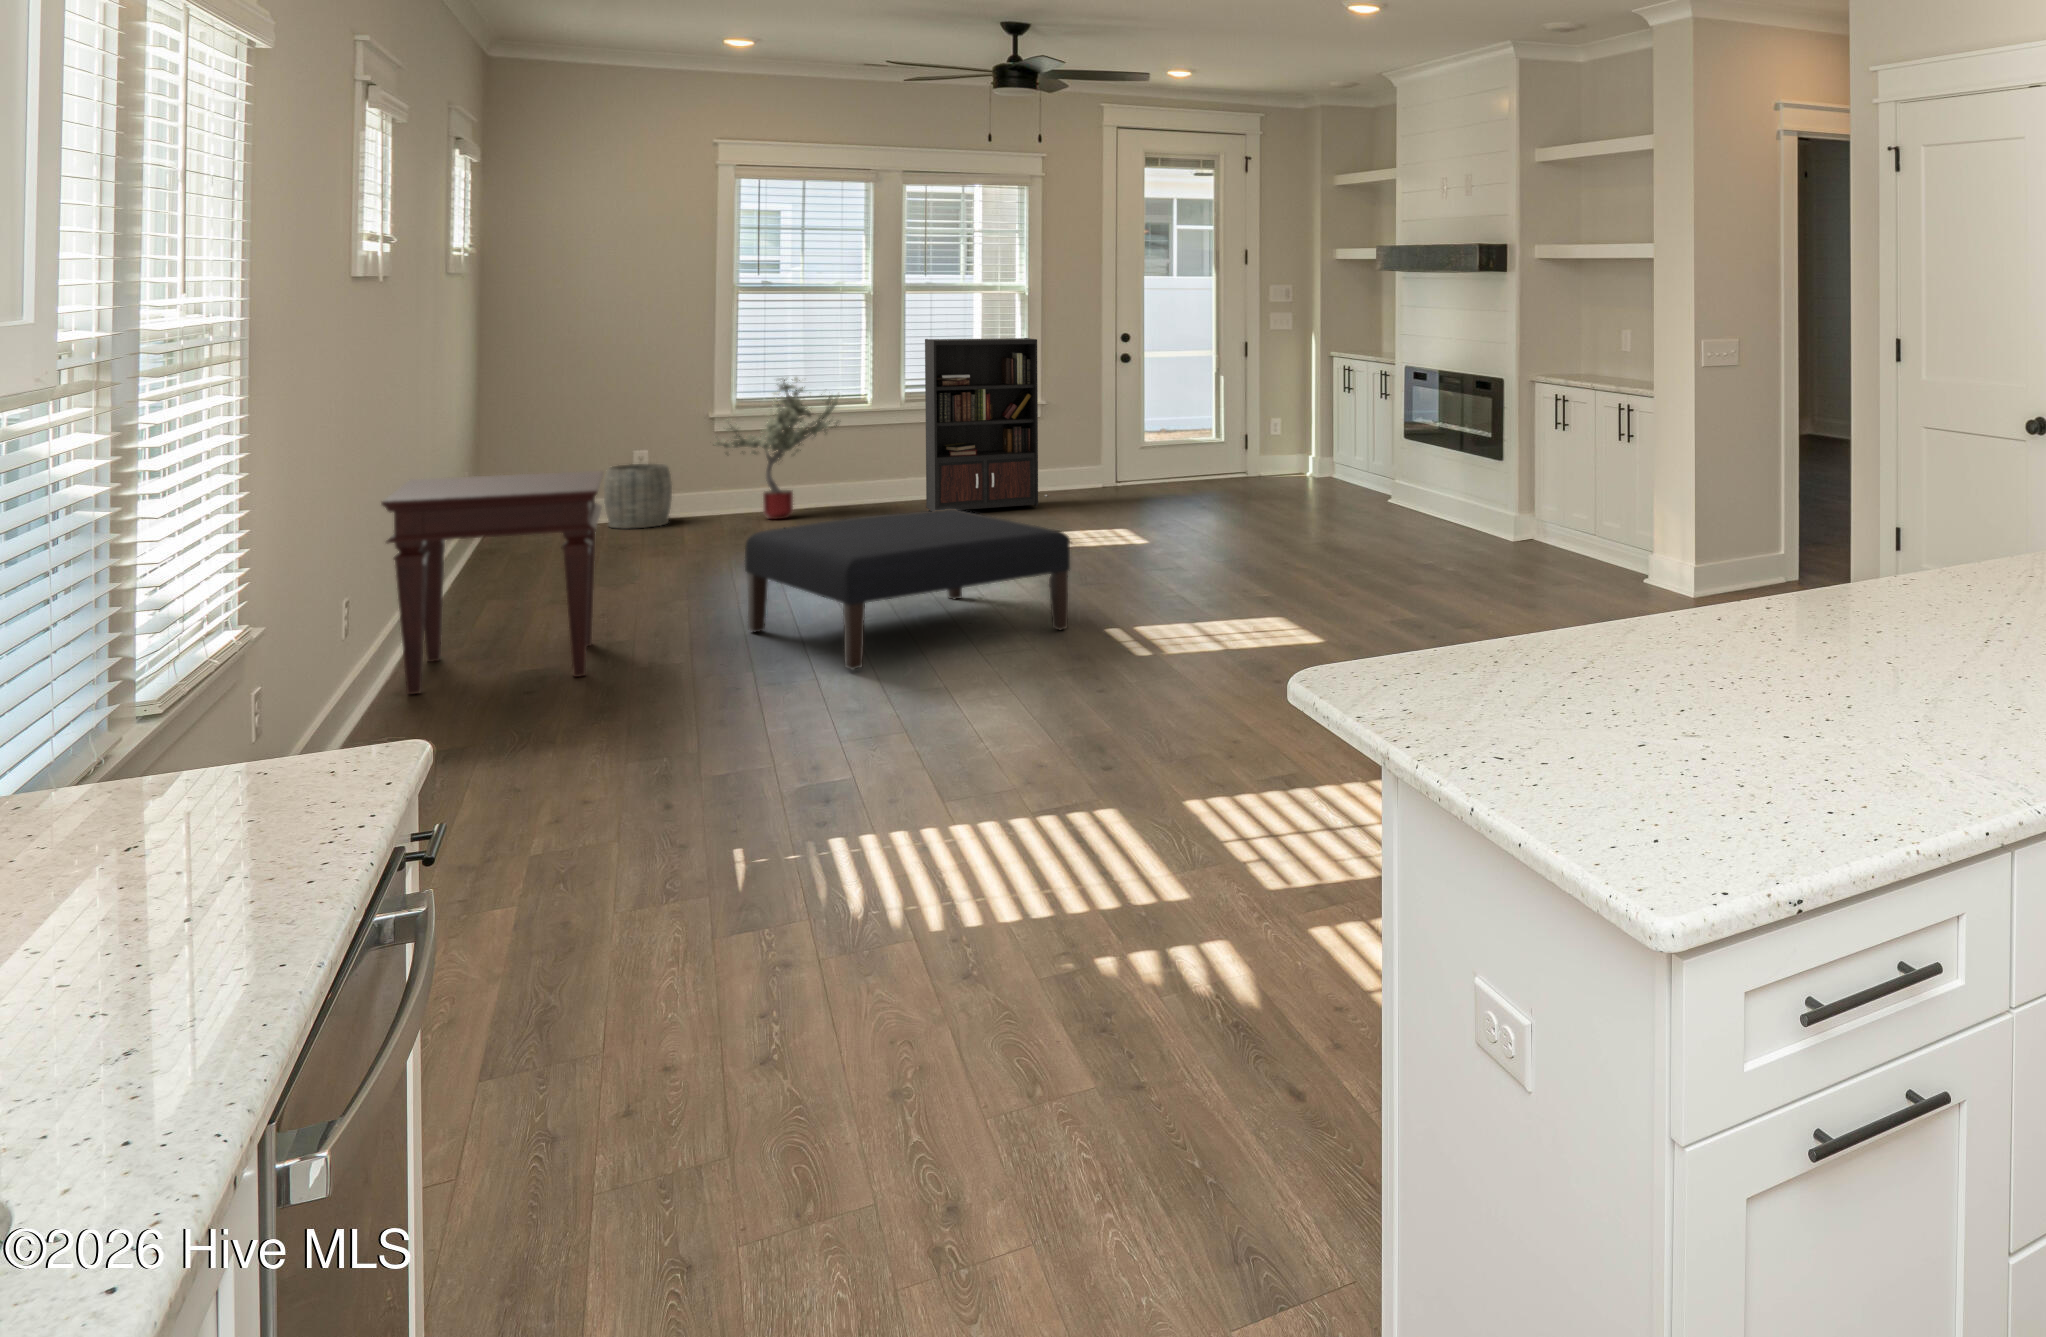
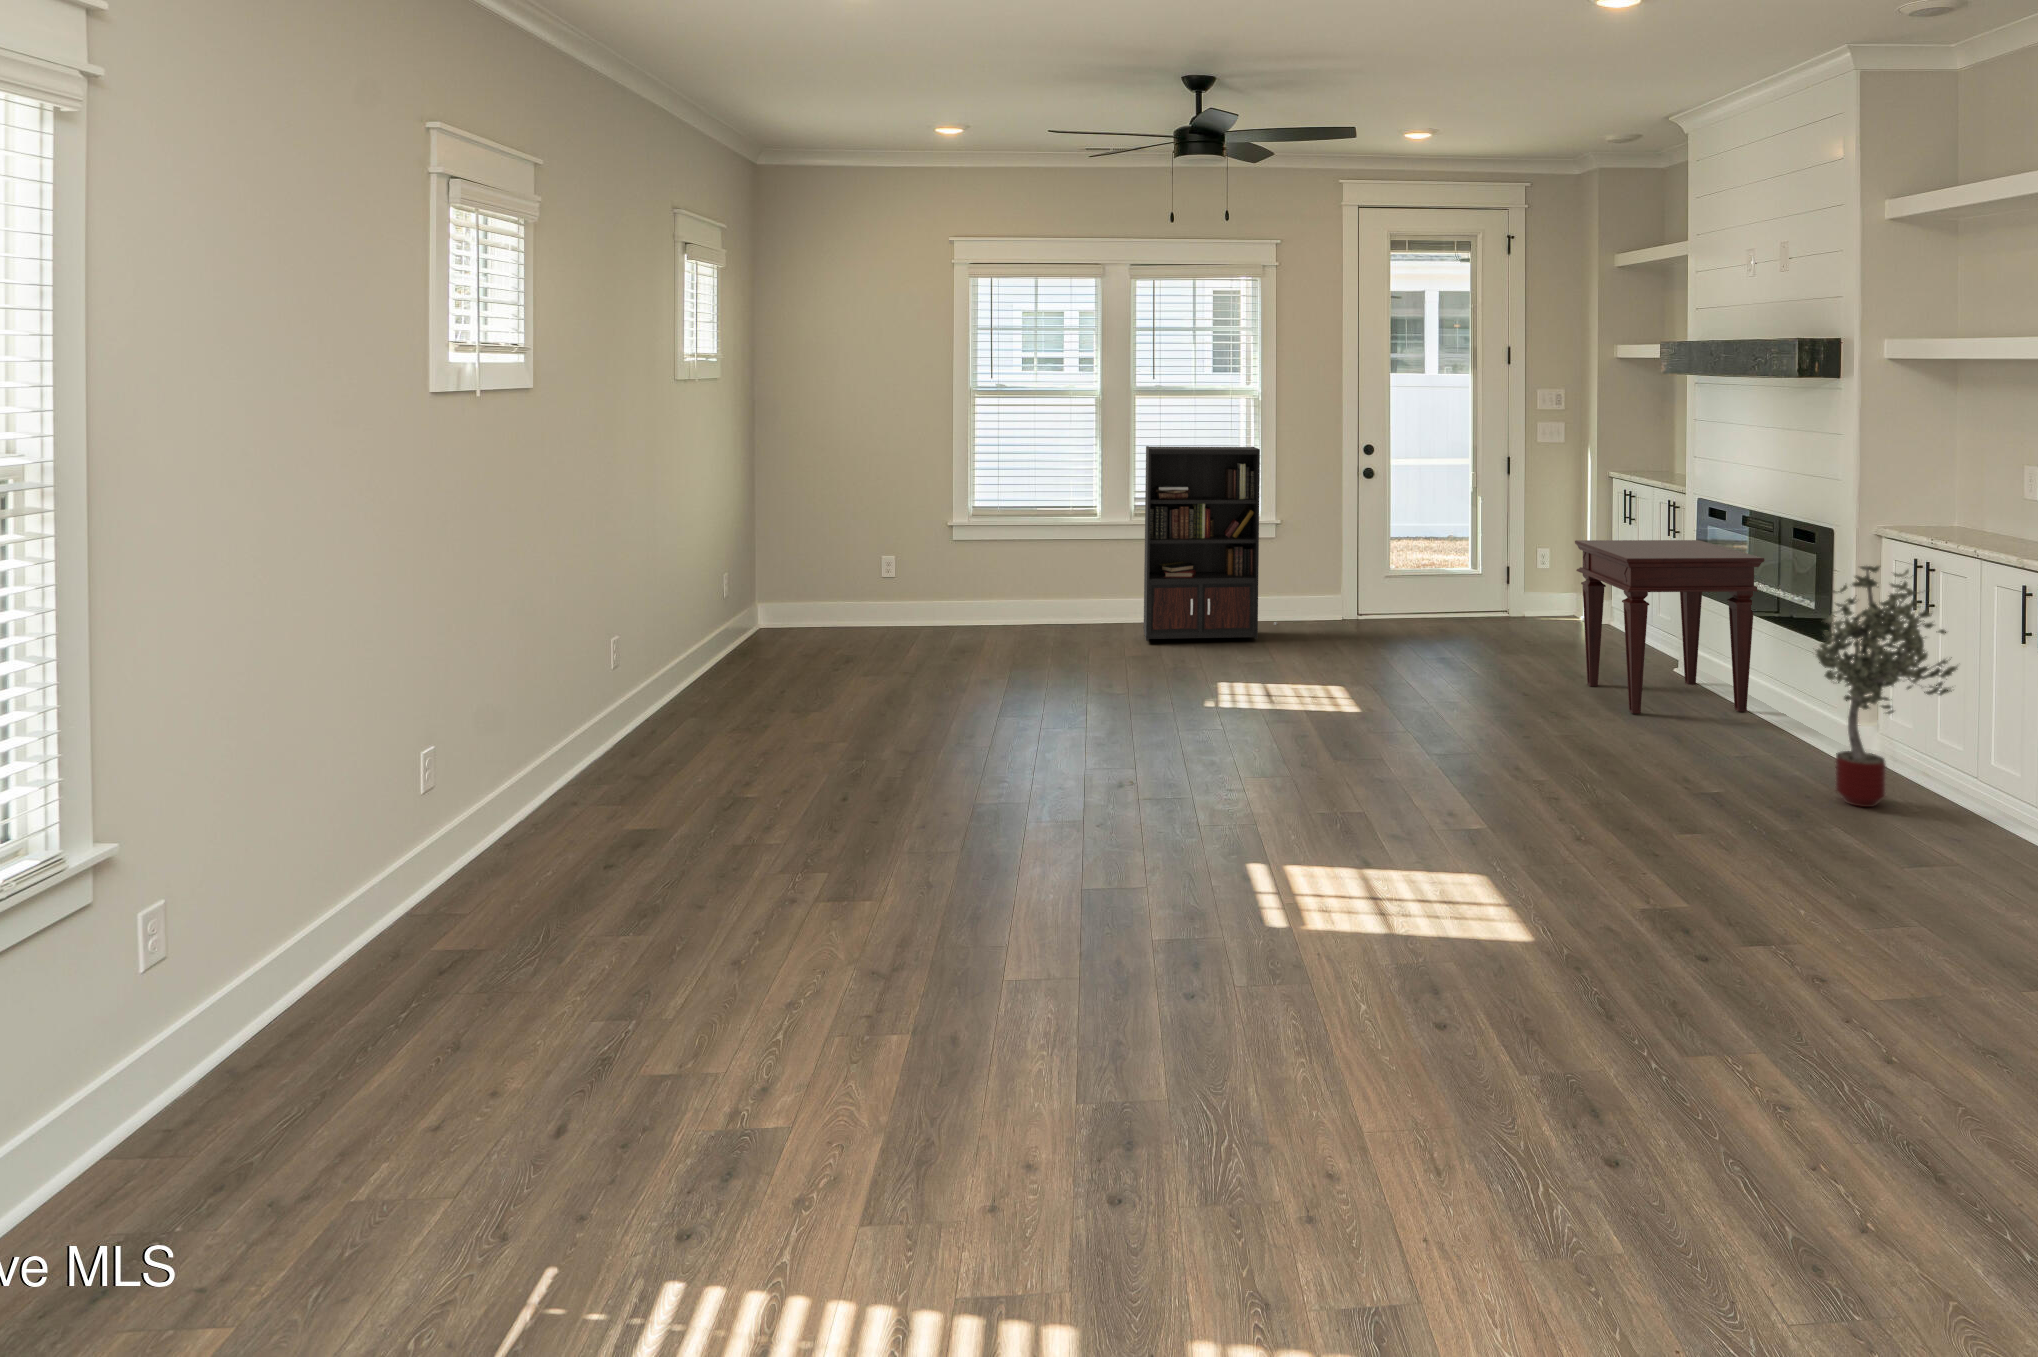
potted tree: present [713,378,839,519] -> present [1815,566,1957,807]
woven basket: present [604,464,672,529] -> none [840,568,902,636]
side table: present [382,471,604,694] -> present [1575,540,1764,713]
ottoman: present [745,509,1070,669] -> none [823,672,1182,917]

